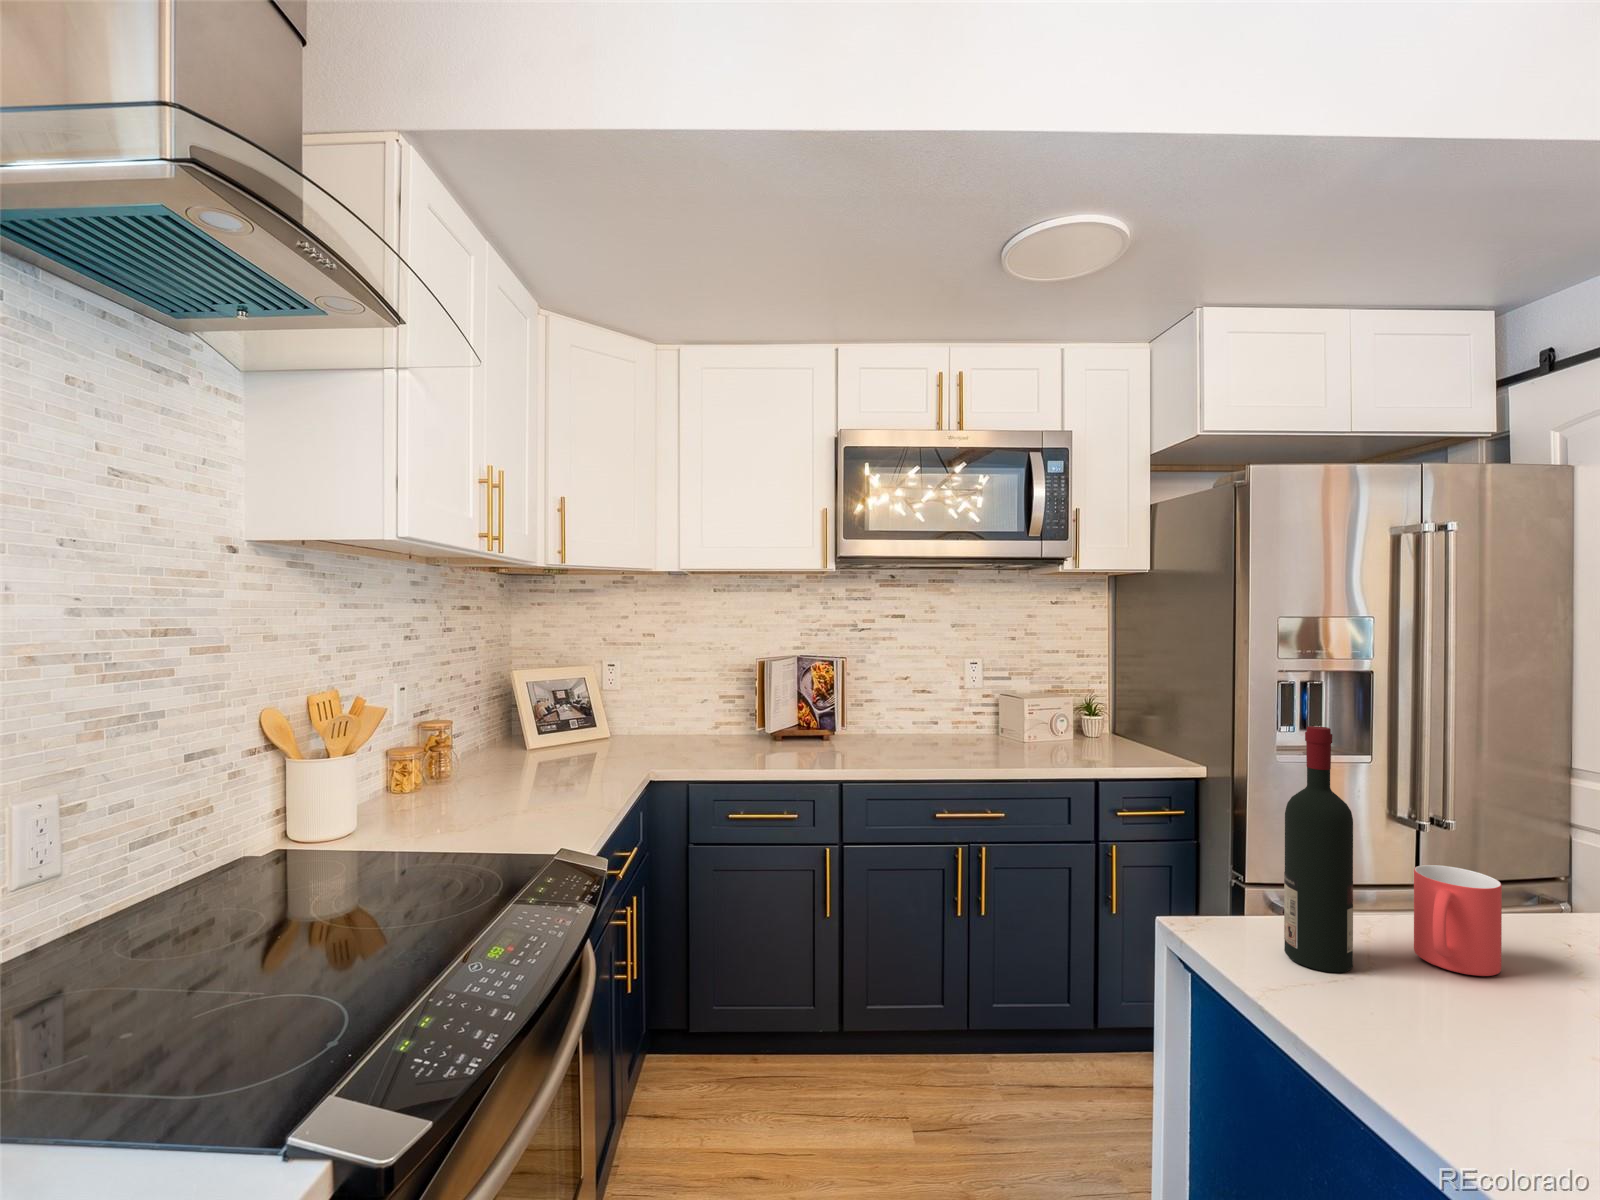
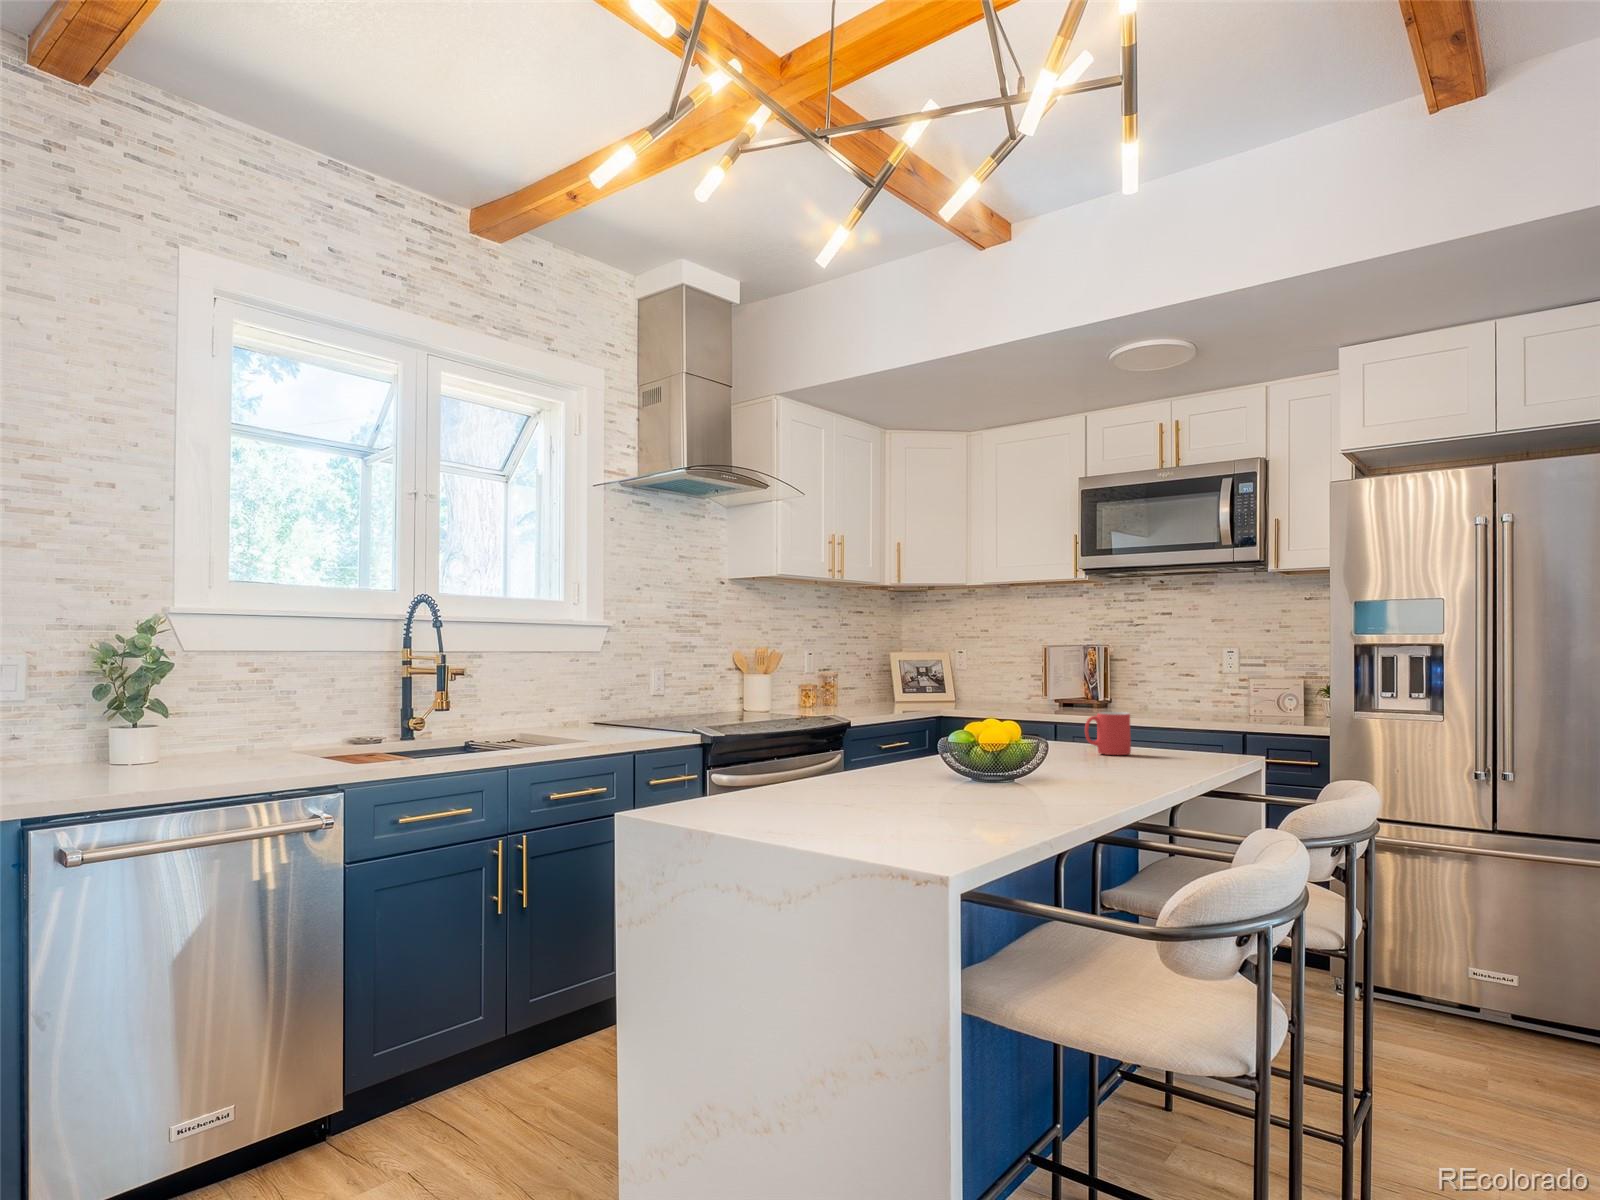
wine bottle: present [1284,726,1353,972] -> none [1043,644,1071,751]

